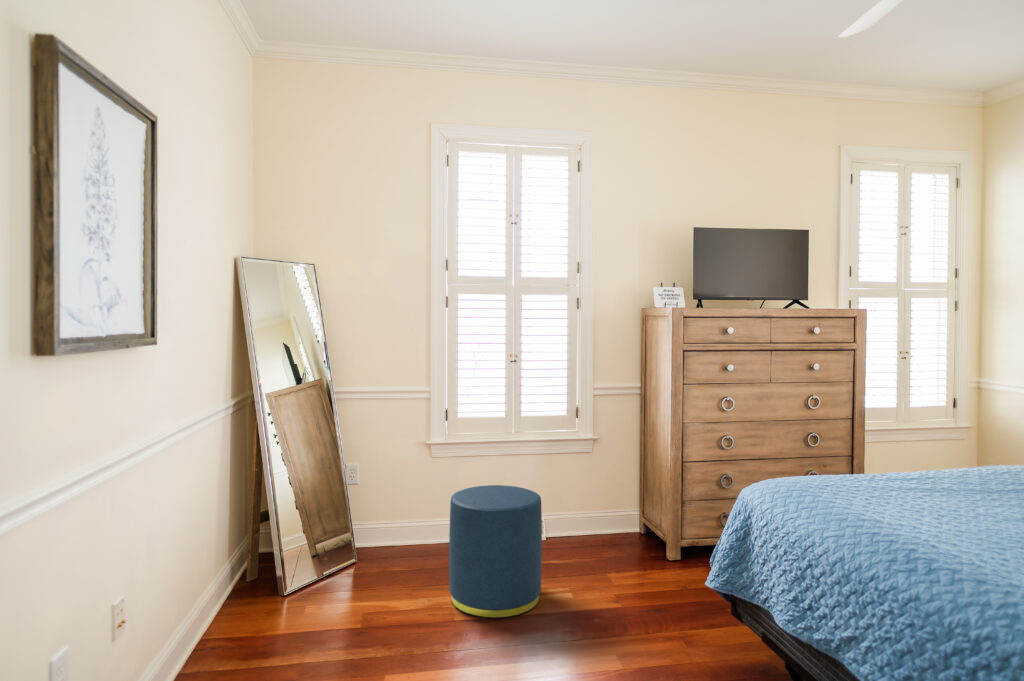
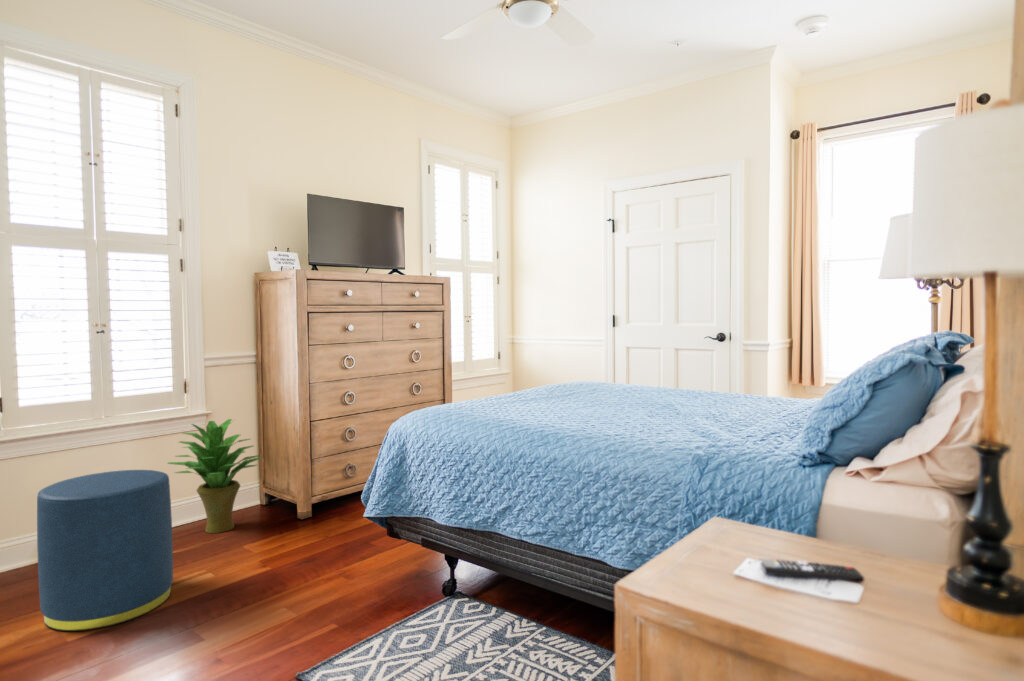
potted plant: none [557,447,637,554] -> present [168,419,261,533]

